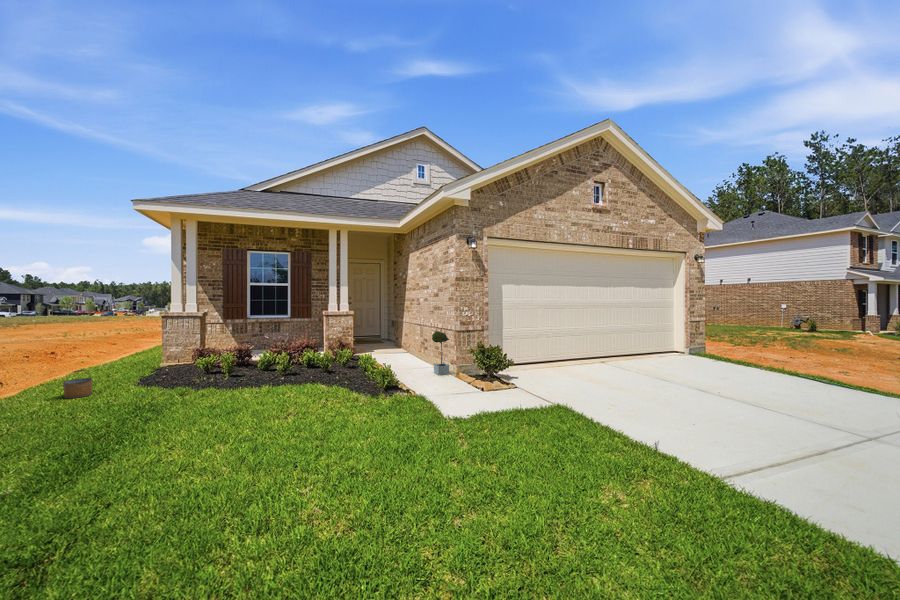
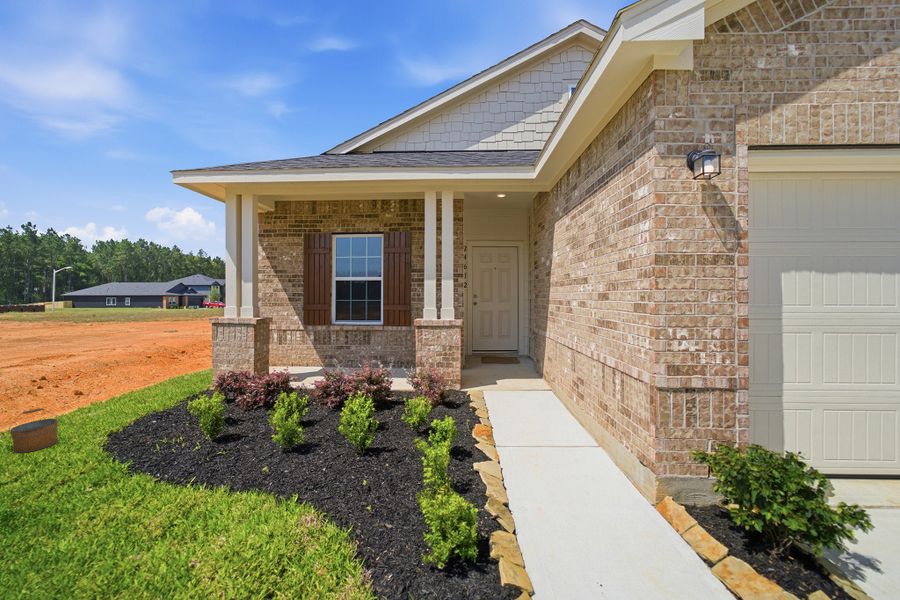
potted tree: present [432,331,449,375] -> none [589,380,634,491]

